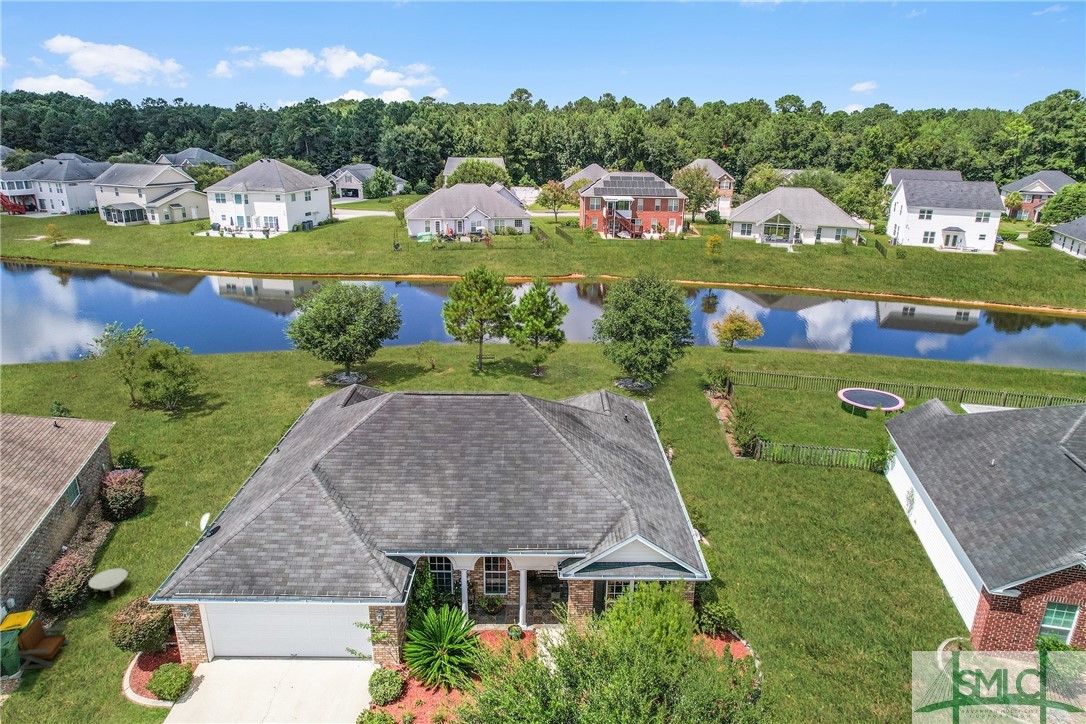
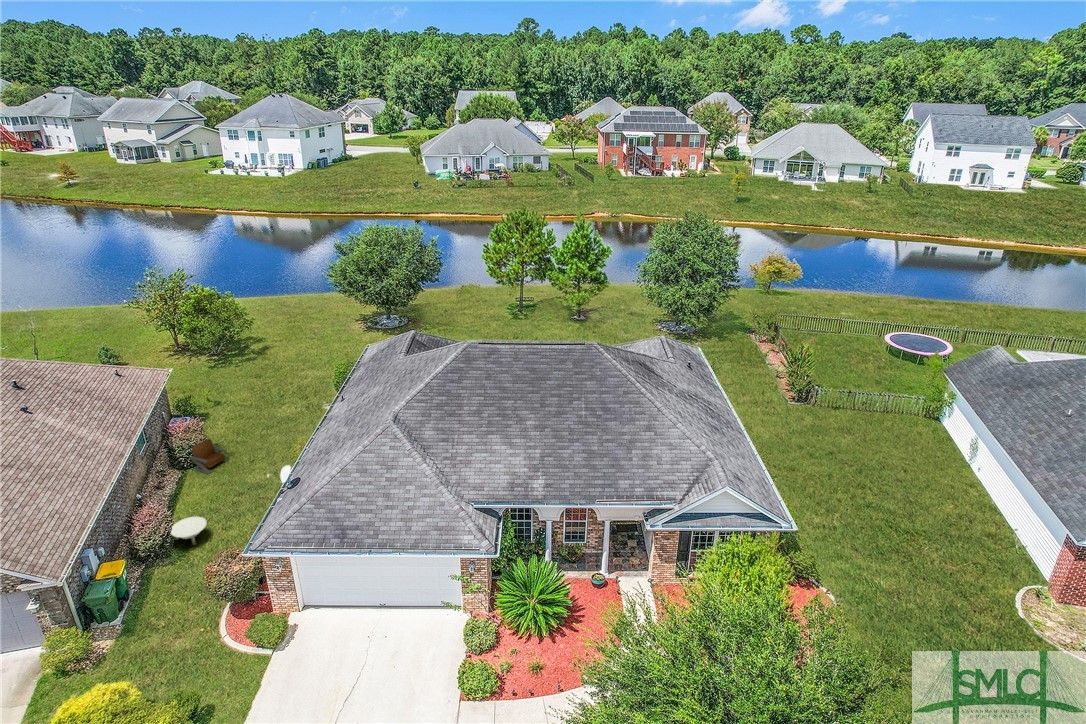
lounge chair: present [15,620,70,669] -> present [190,439,229,474]

